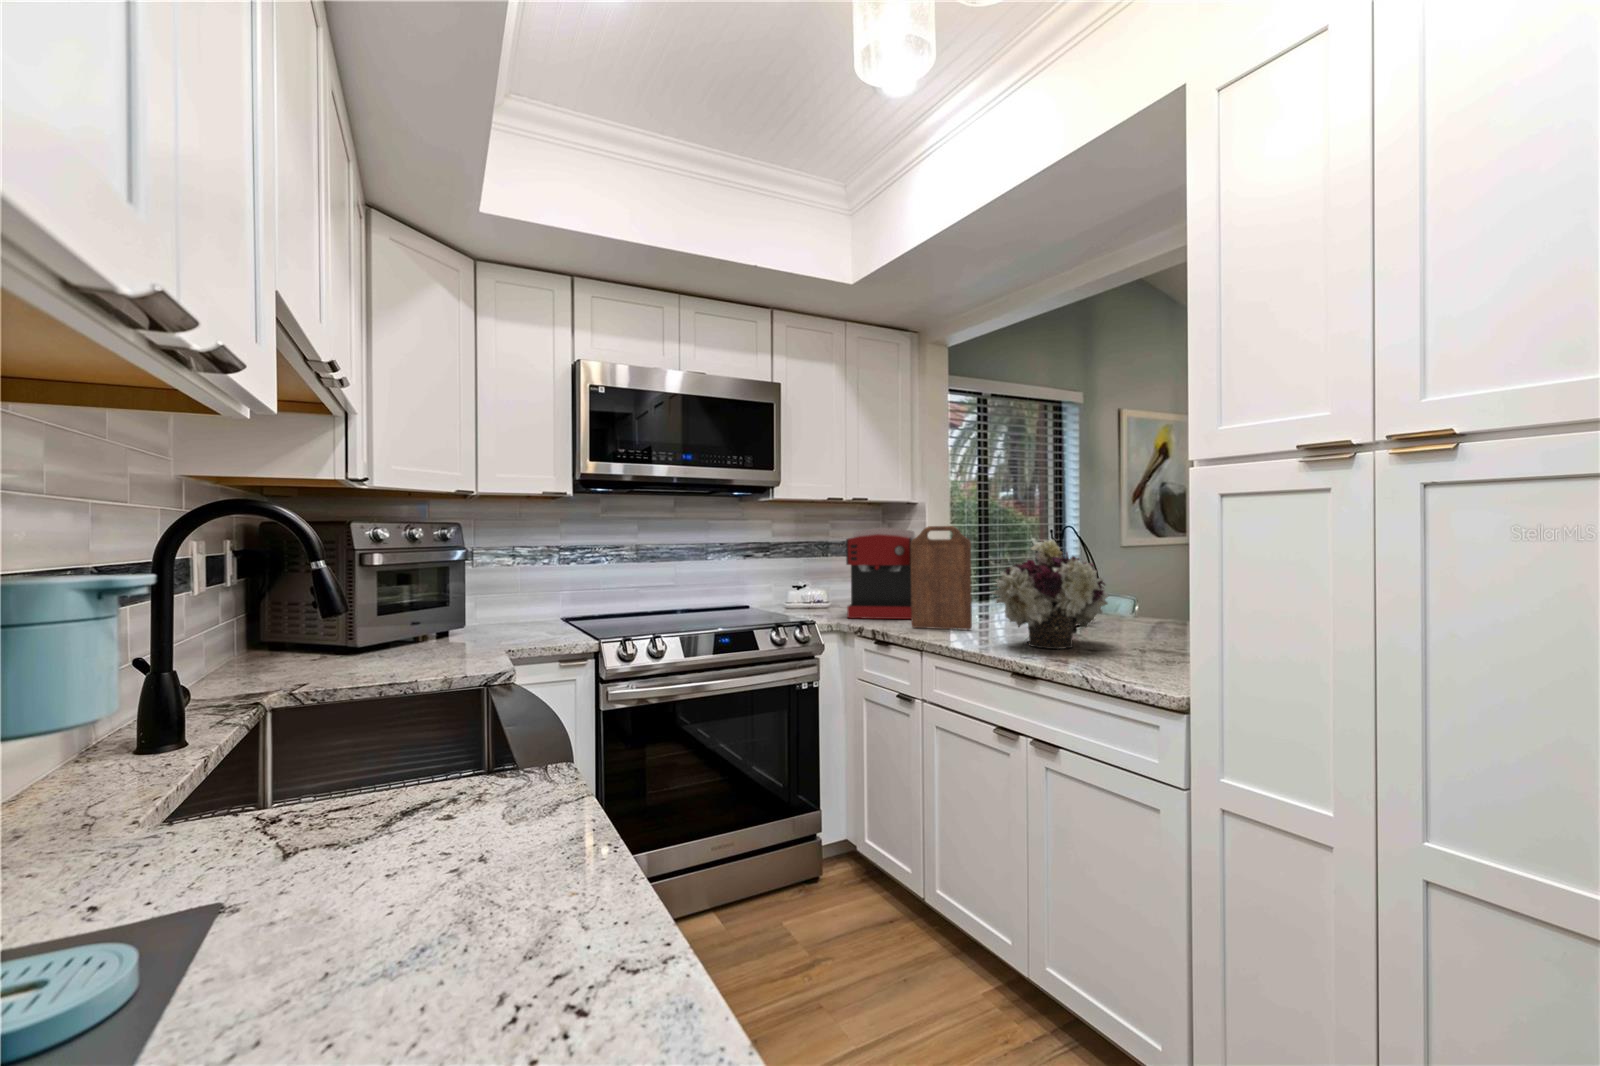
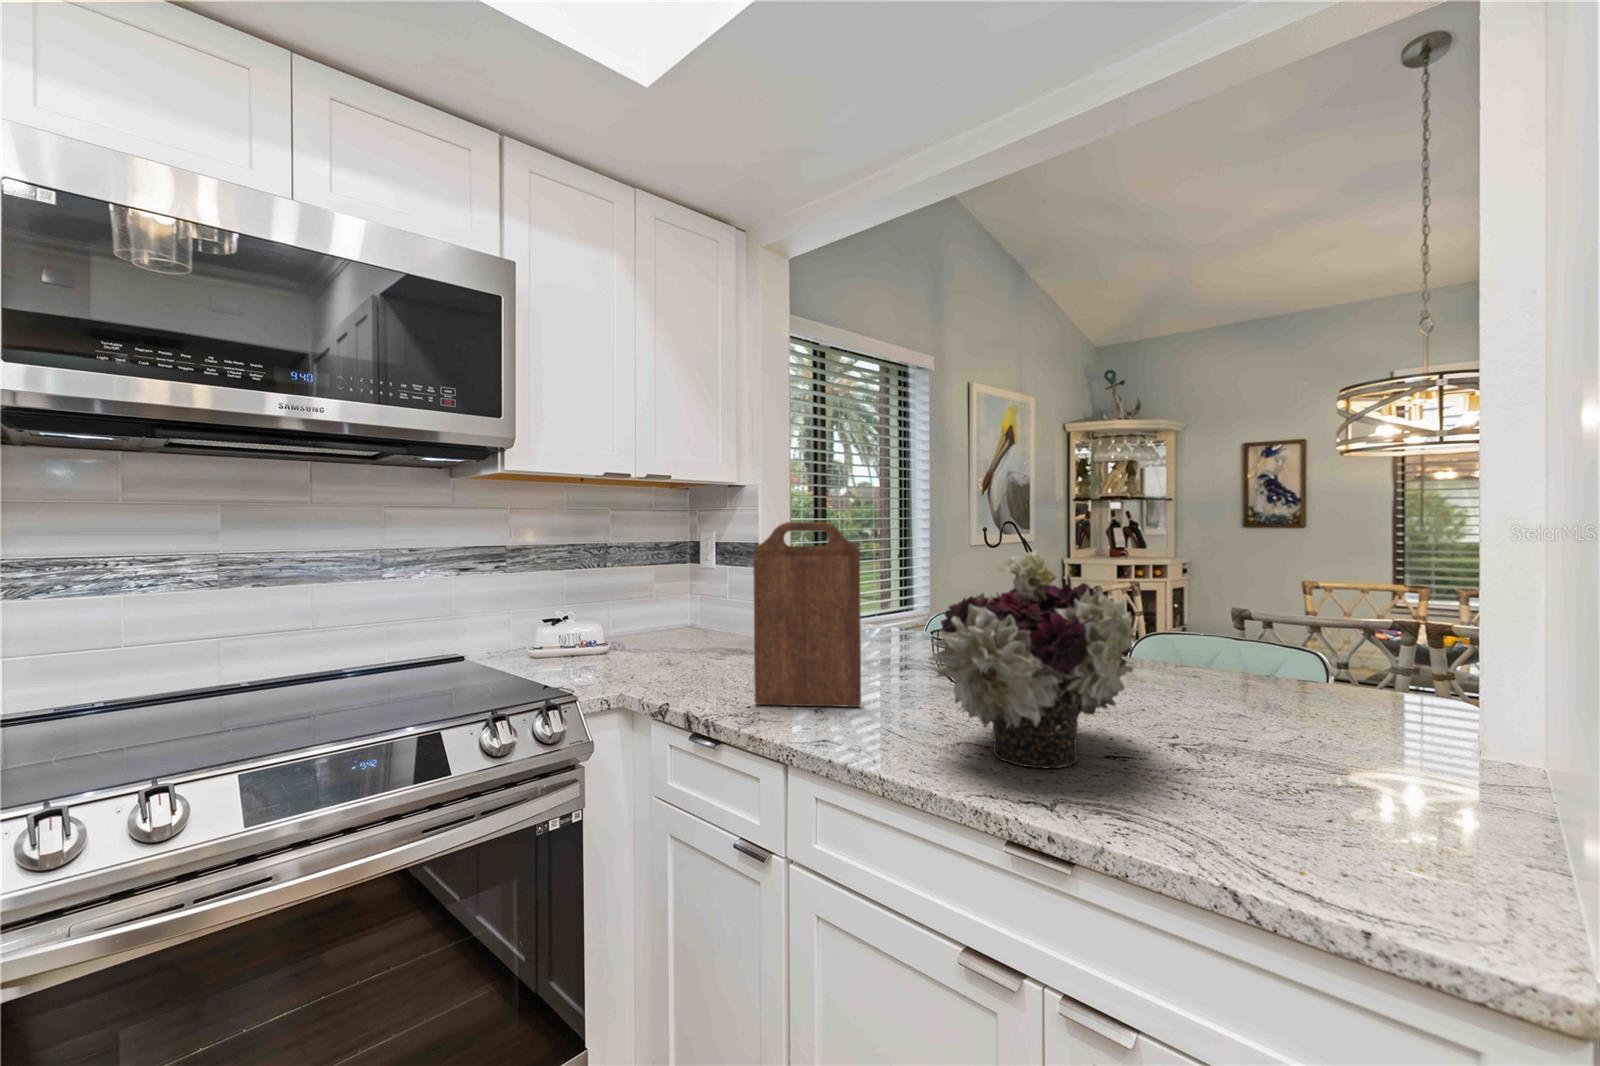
coffee maker: present [846,527,915,619] -> none [635,522,749,681]

